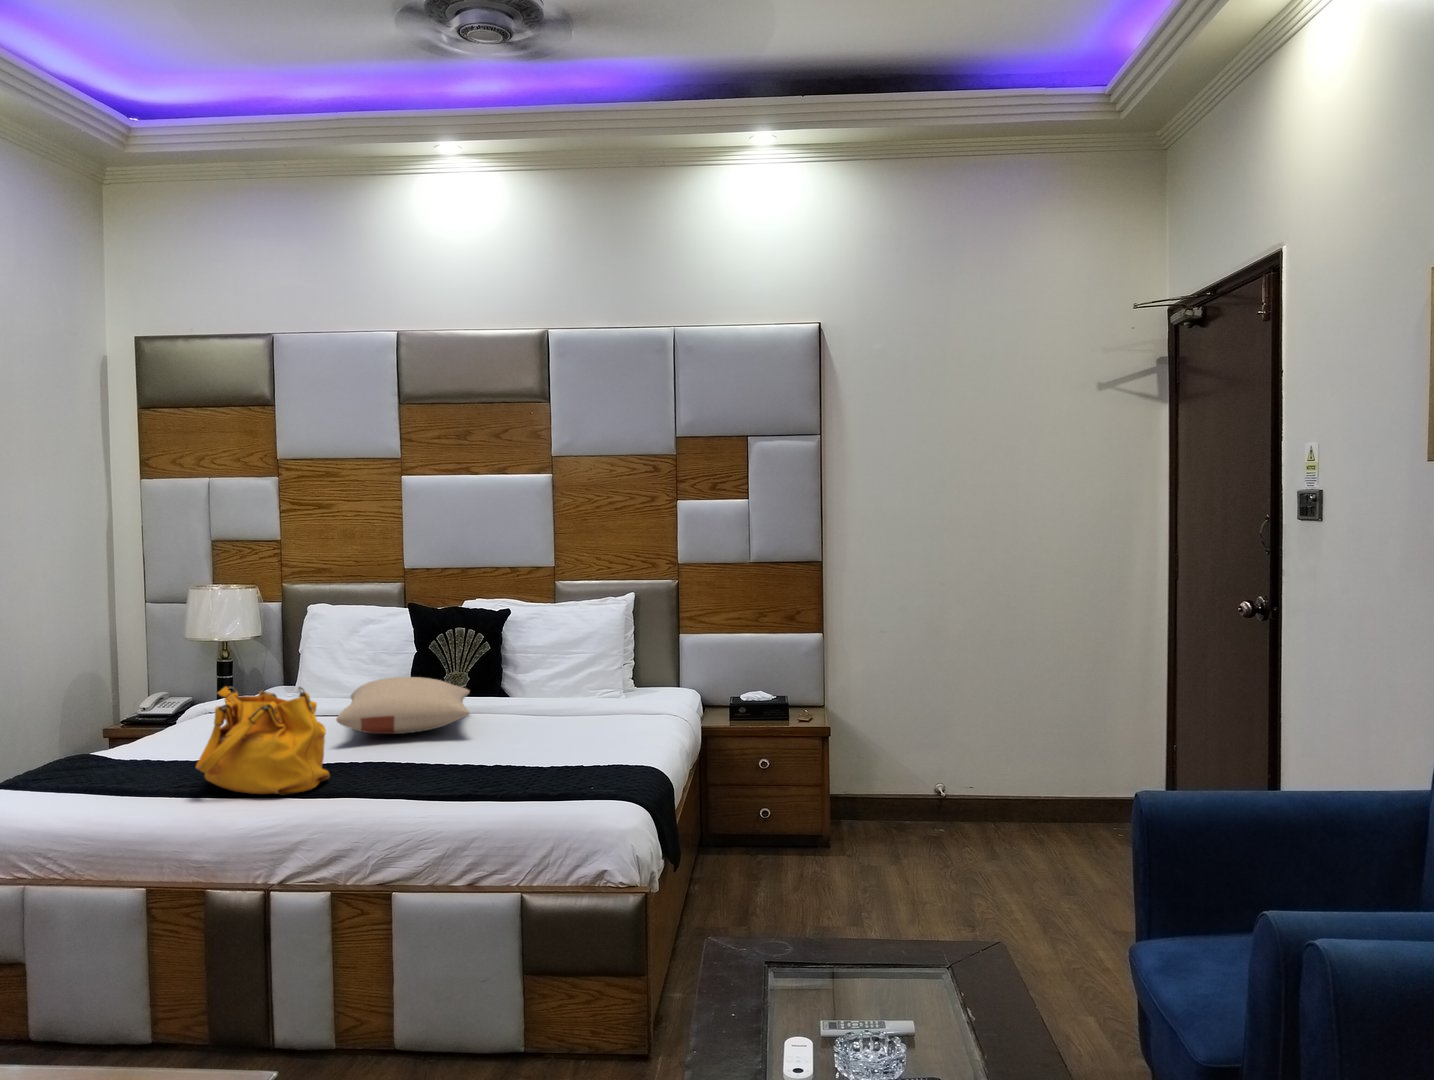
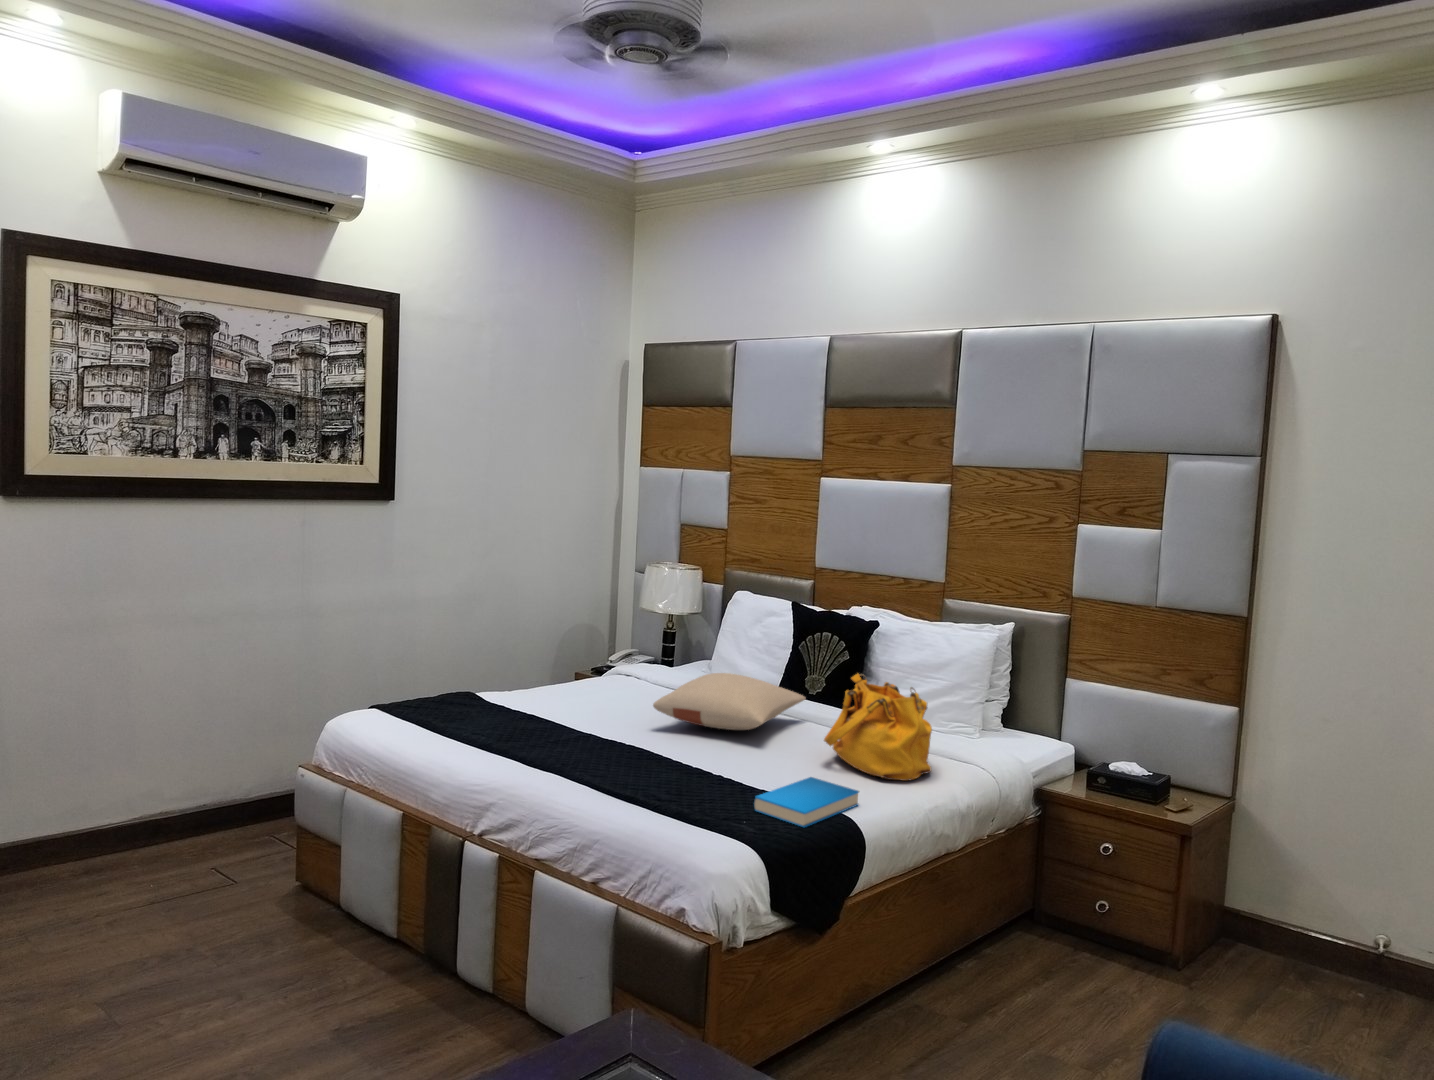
handbag: present [196,686,329,795] -> present [824,674,932,781]
book: none [546,743,621,778] -> present [754,777,859,827]

